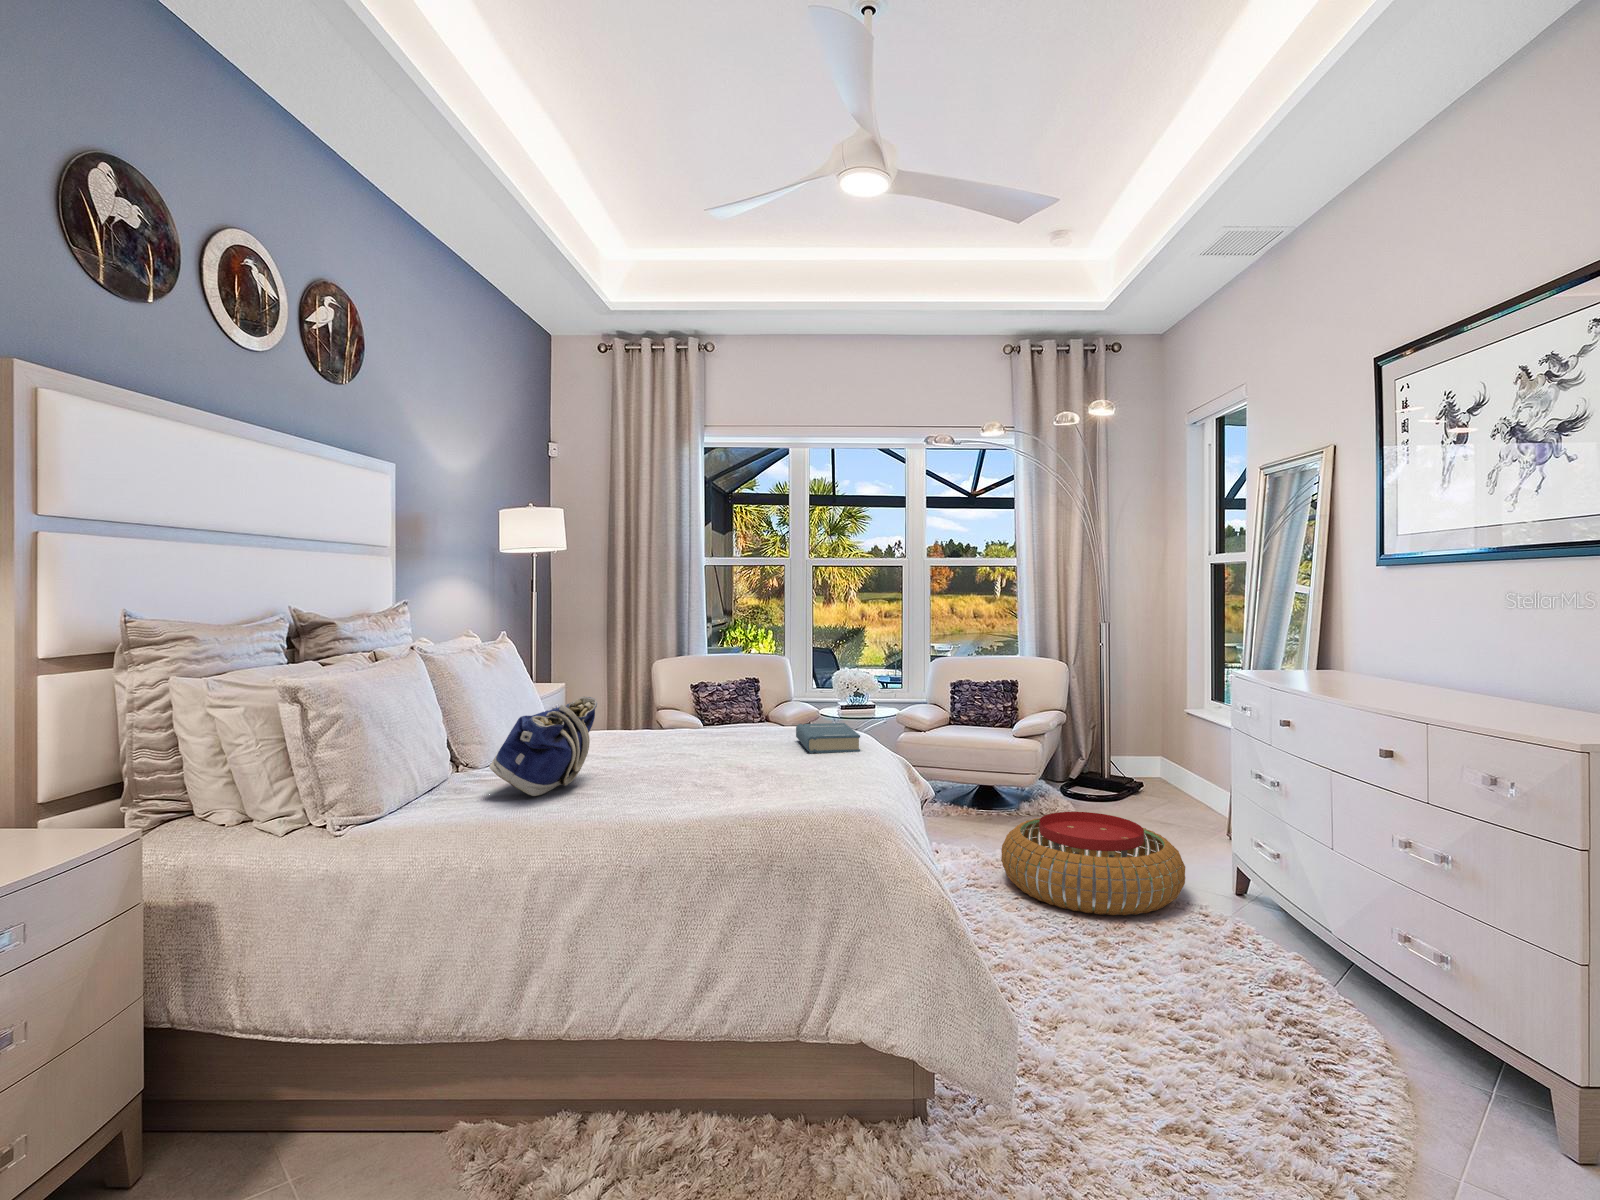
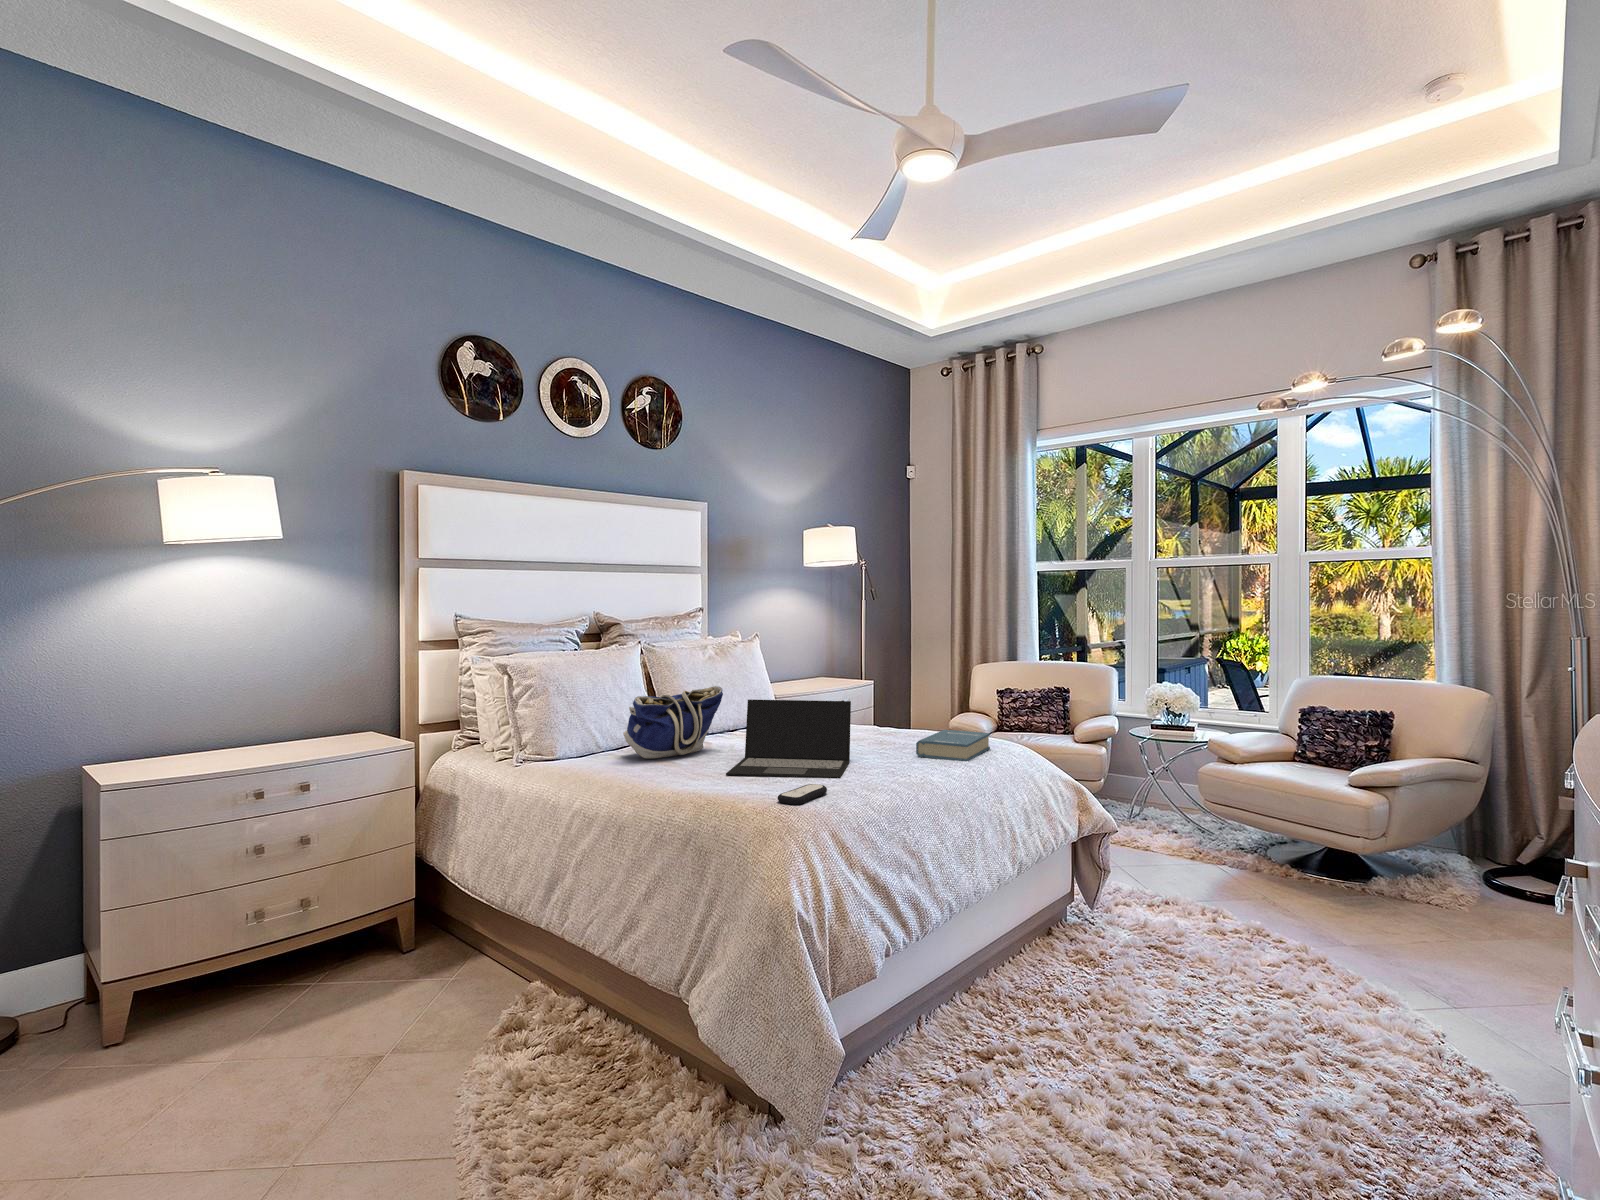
laptop: none [651,702,807,799] -> present [726,700,851,779]
remote control: none [820,791,856,815] -> present [778,784,827,805]
pouf: present [1001,812,1185,915] -> none [1218,880,1496,1034]

